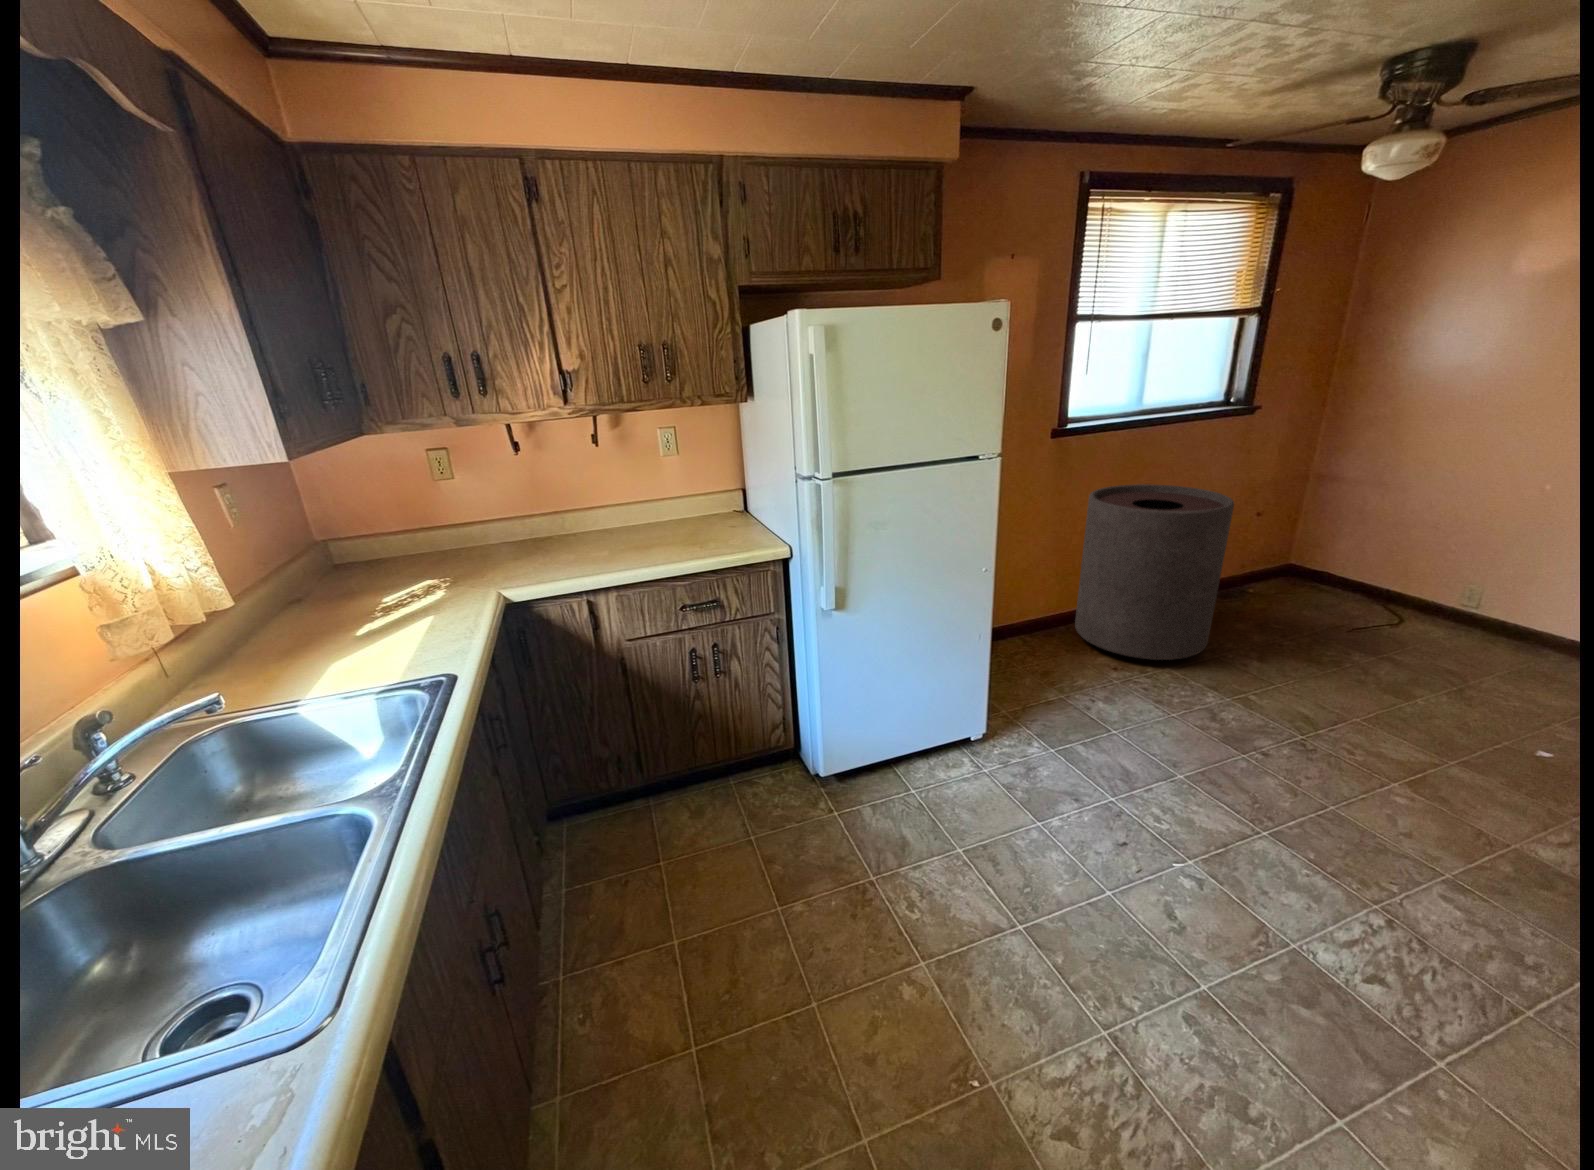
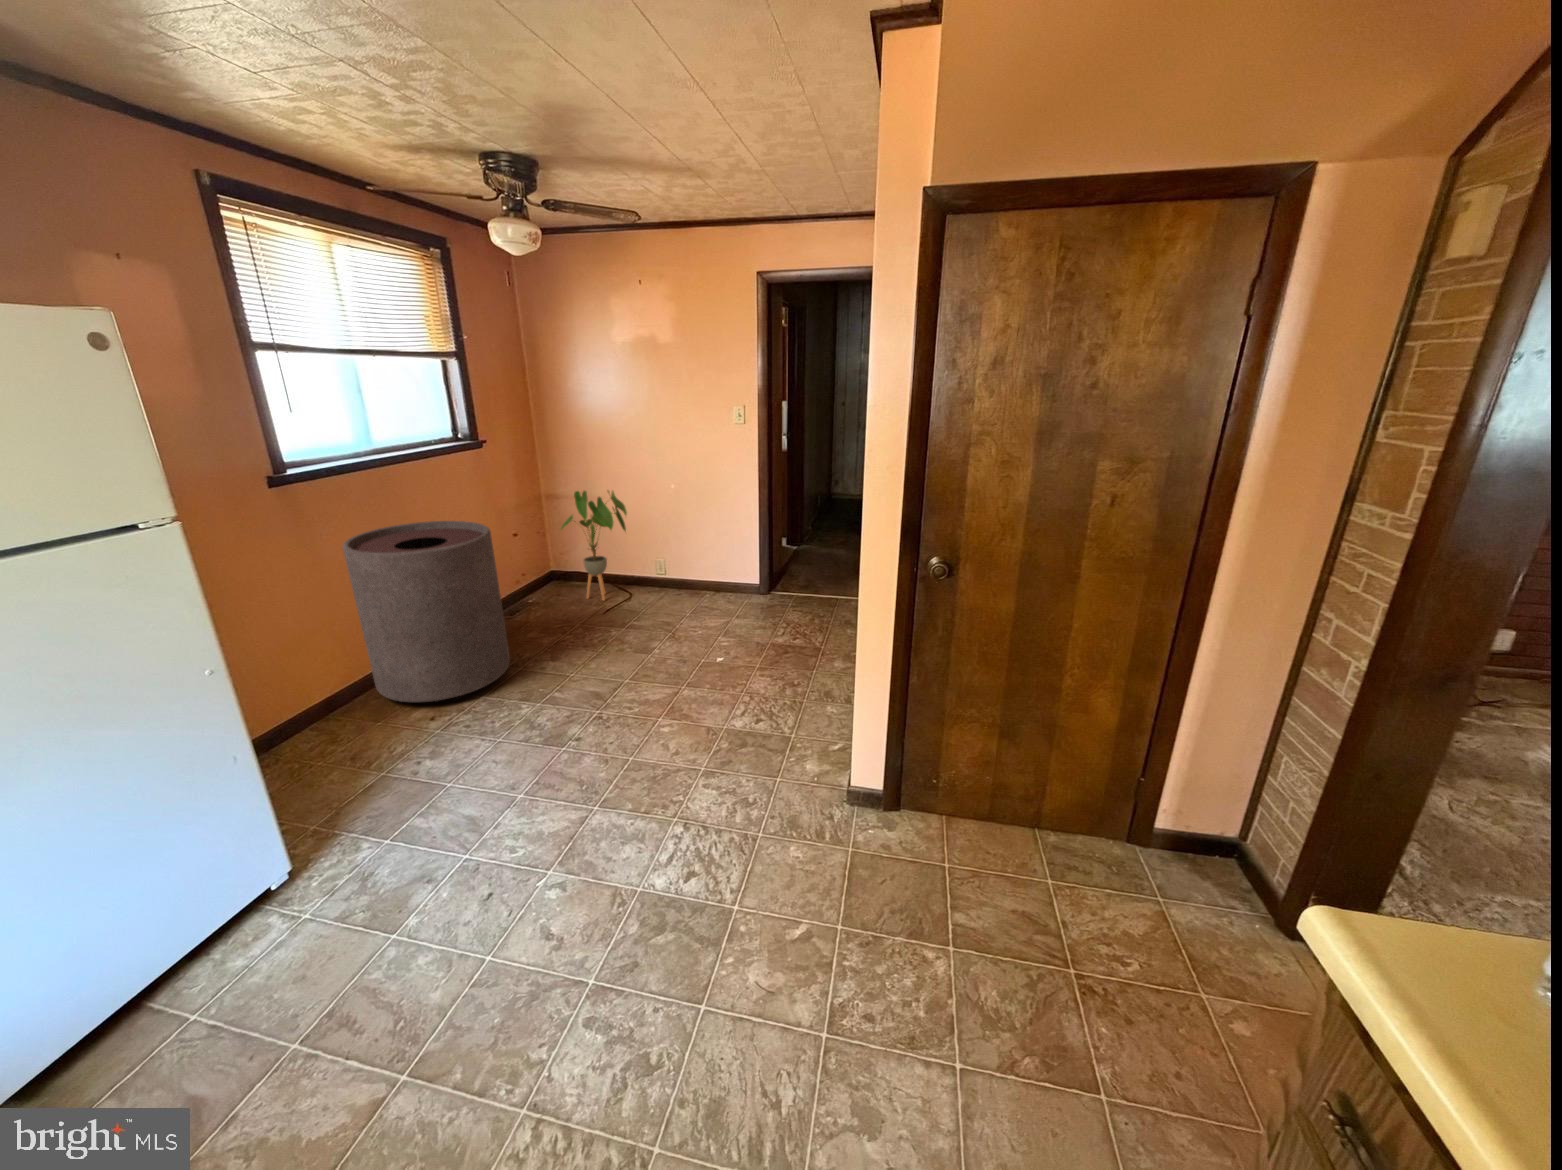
house plant: none [1314,475,1436,617] -> present [561,491,627,600]

